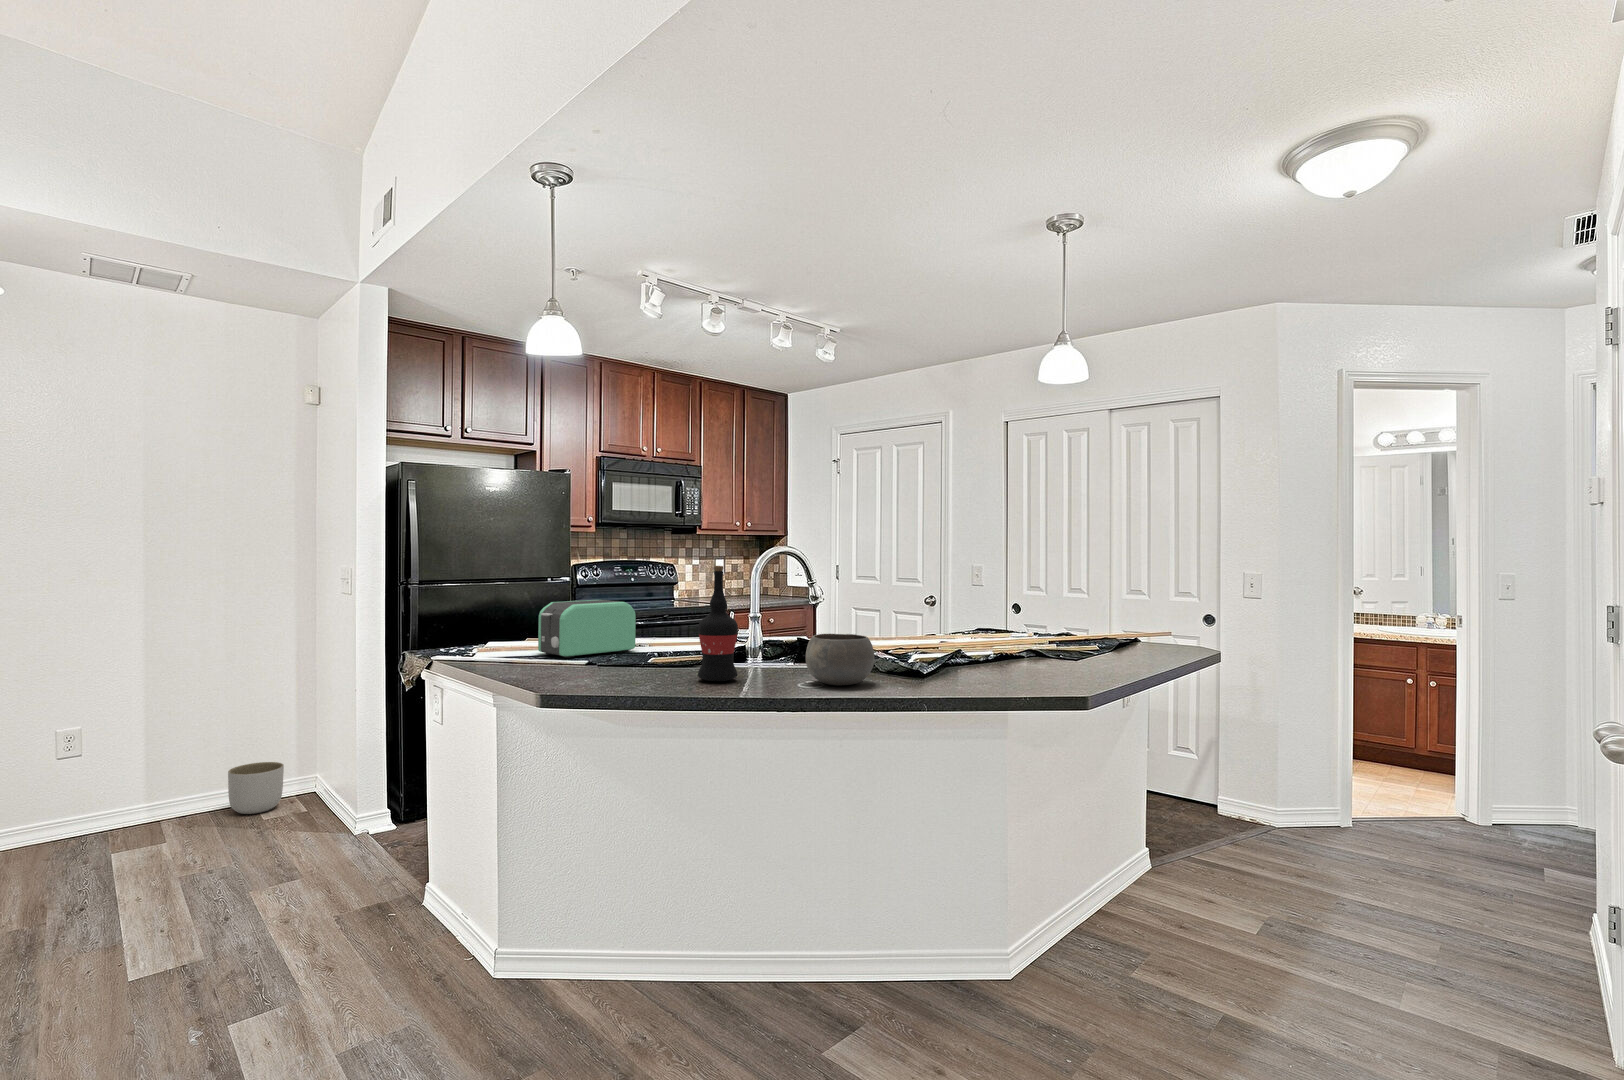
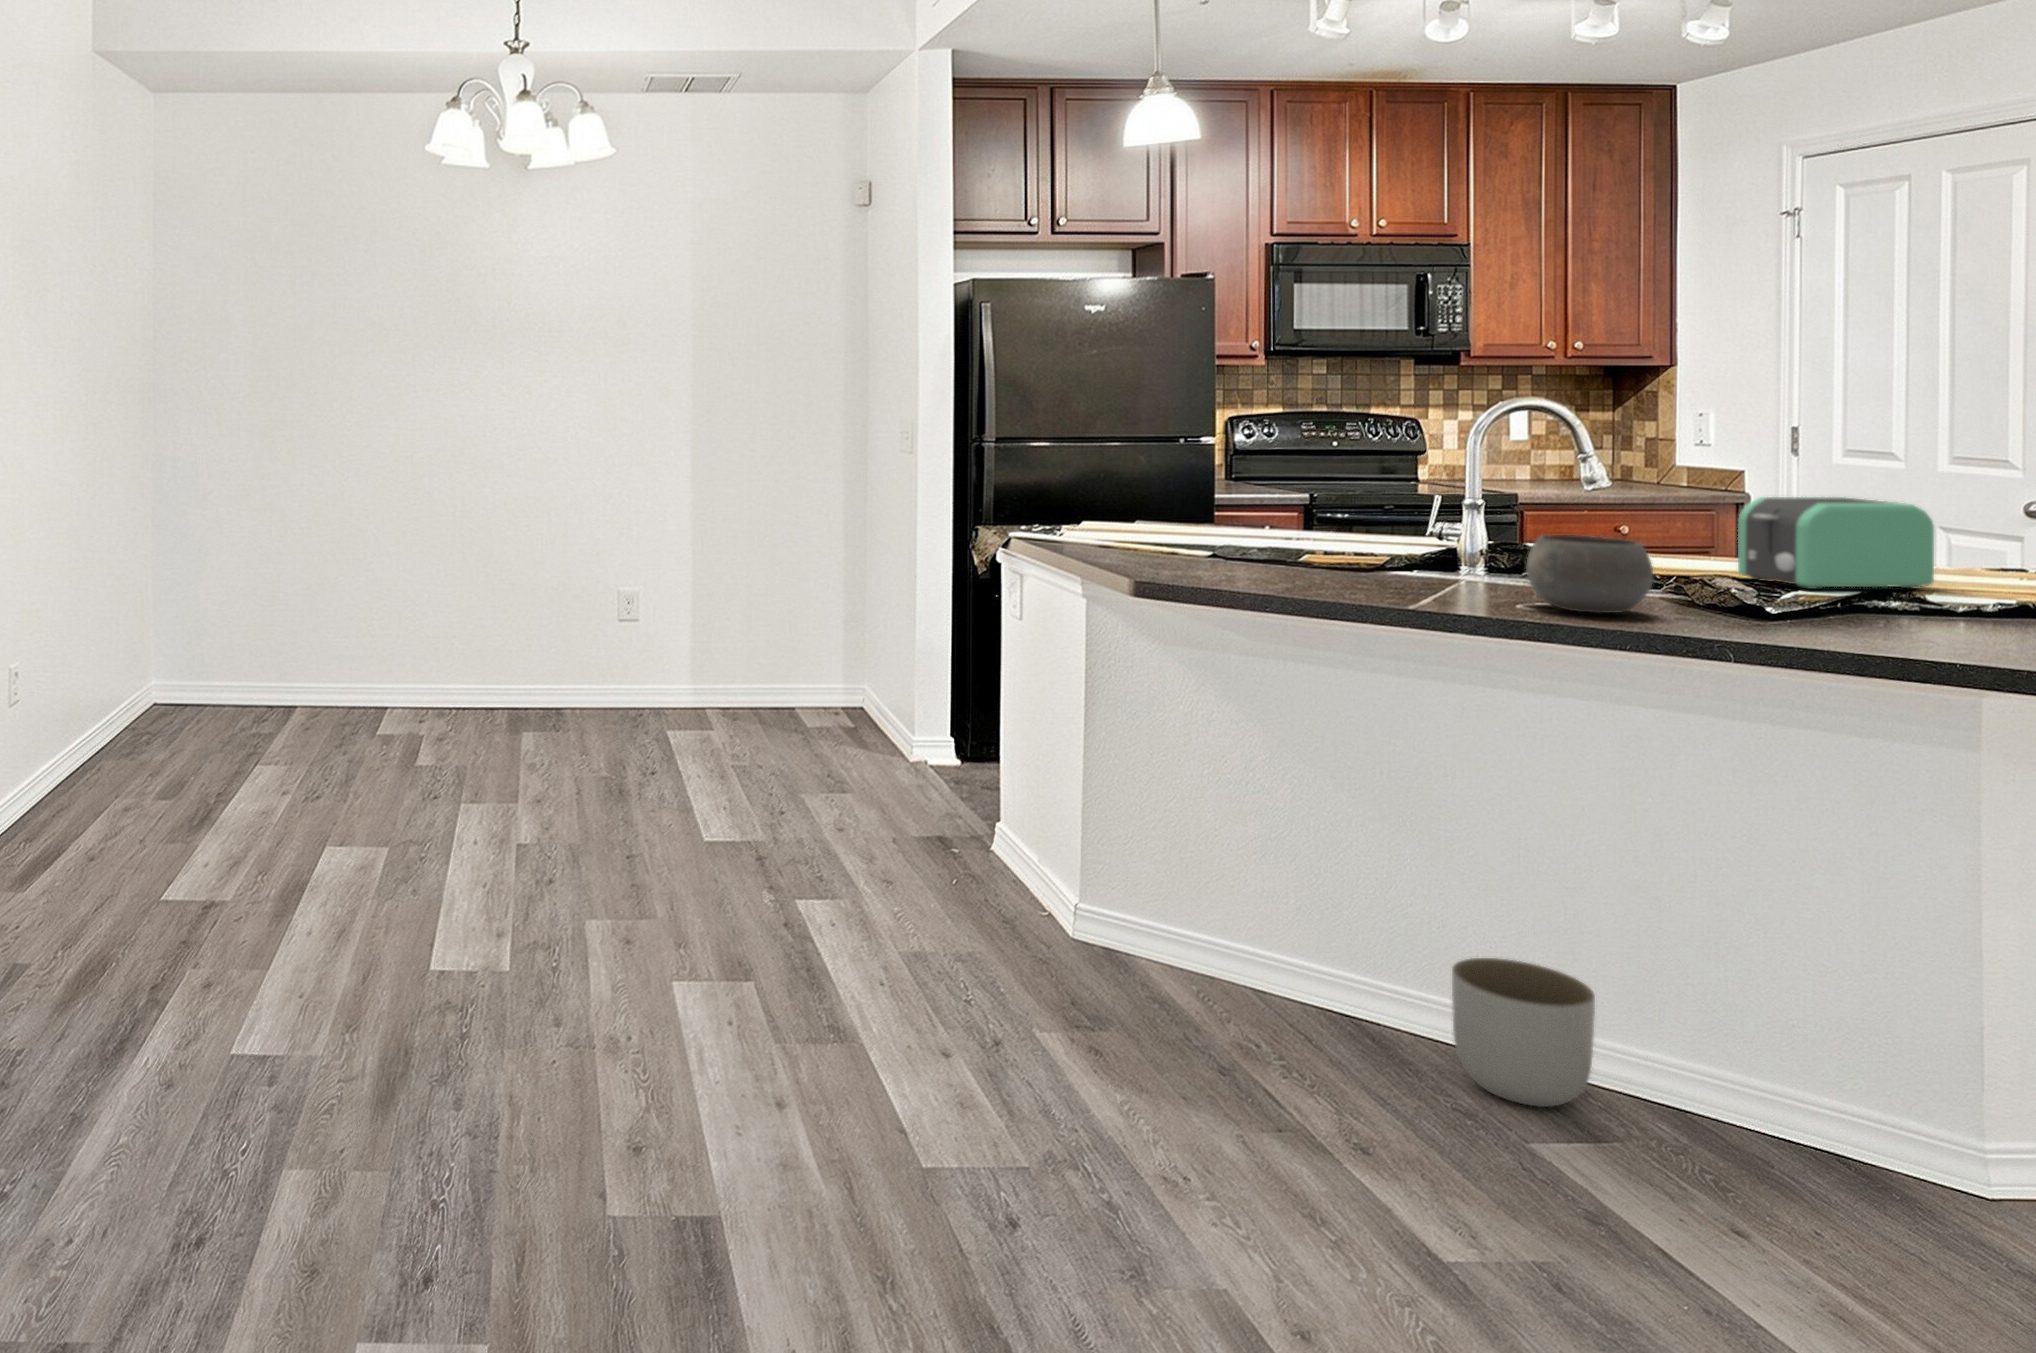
wine bottle: present [698,566,738,681] -> none [1352,426,1417,589]
toaster: present [538,600,636,658] -> present [1738,497,1934,589]
planter: present [228,762,284,814] -> present [1452,958,1595,1107]

